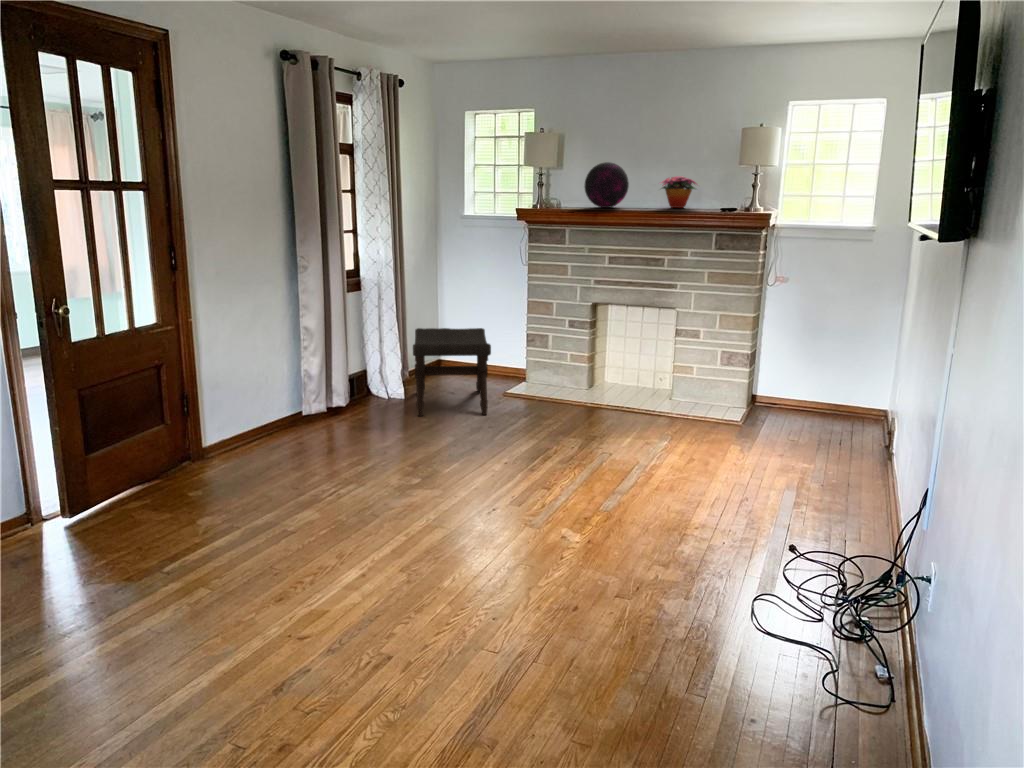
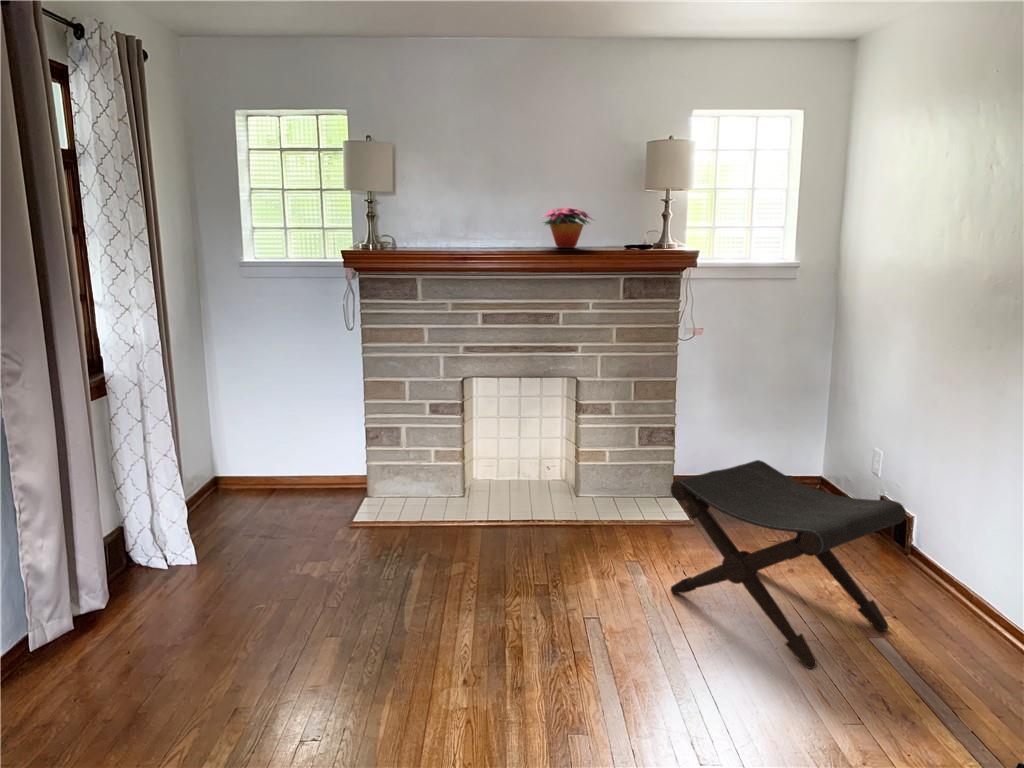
decorative orb: present [585,162,629,208] -> none [442,188,502,249]
footstool: present [413,328,491,416] -> present [671,460,906,669]

